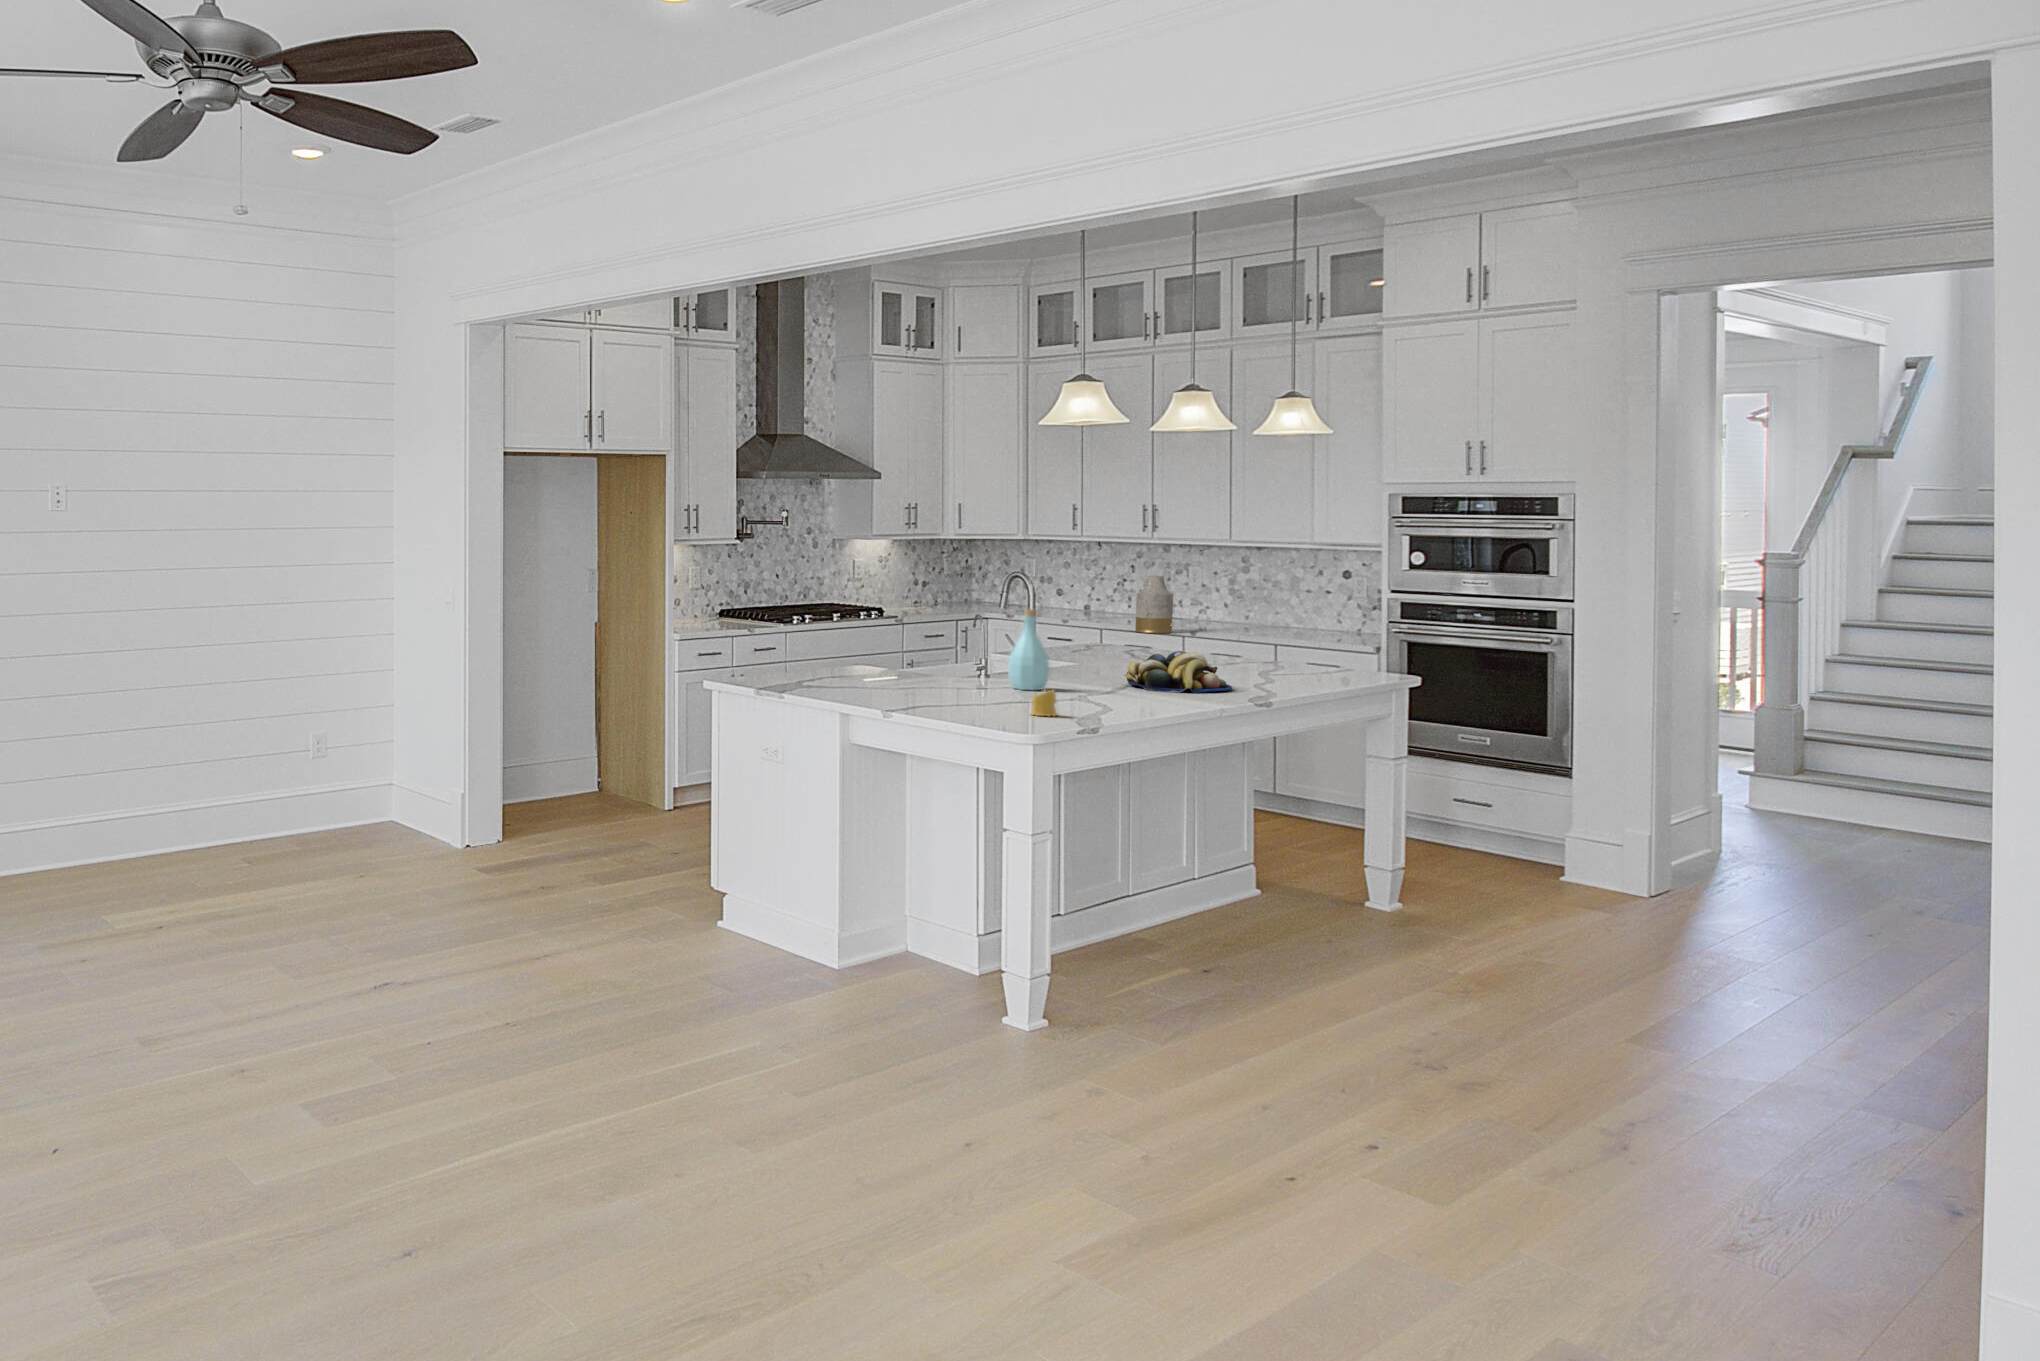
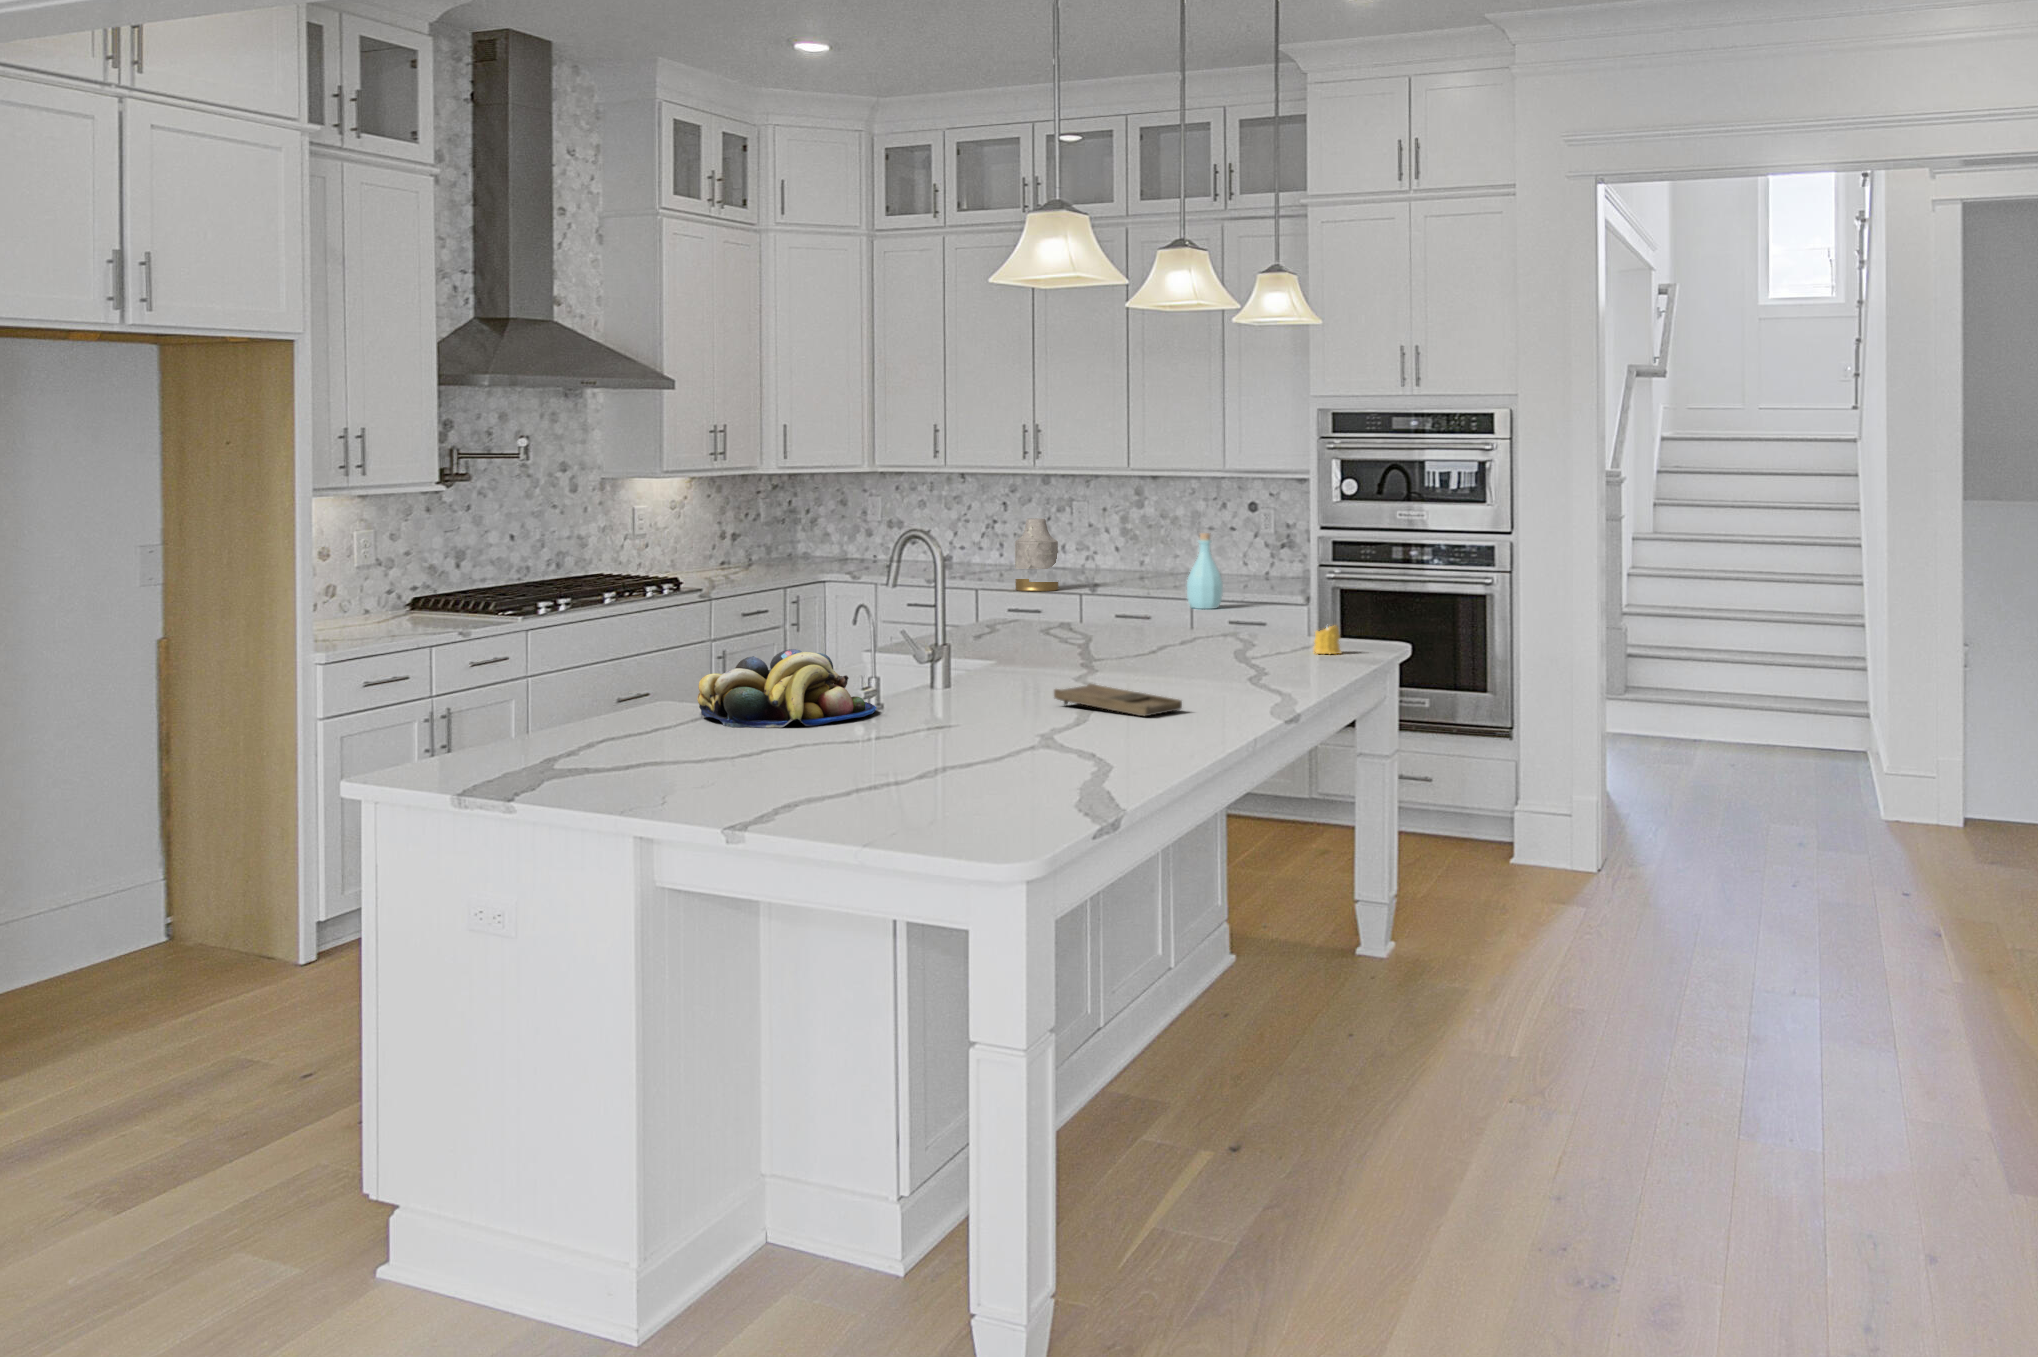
bottle: present [1008,609,1049,690] -> present [1187,533,1223,609]
fruit bowl: present [1126,651,1232,693] -> present [697,649,877,728]
candle: present [1032,690,1058,717] -> present [1313,626,1341,654]
tray: none [1083,690,1169,712] -> present [1054,684,1182,716]

